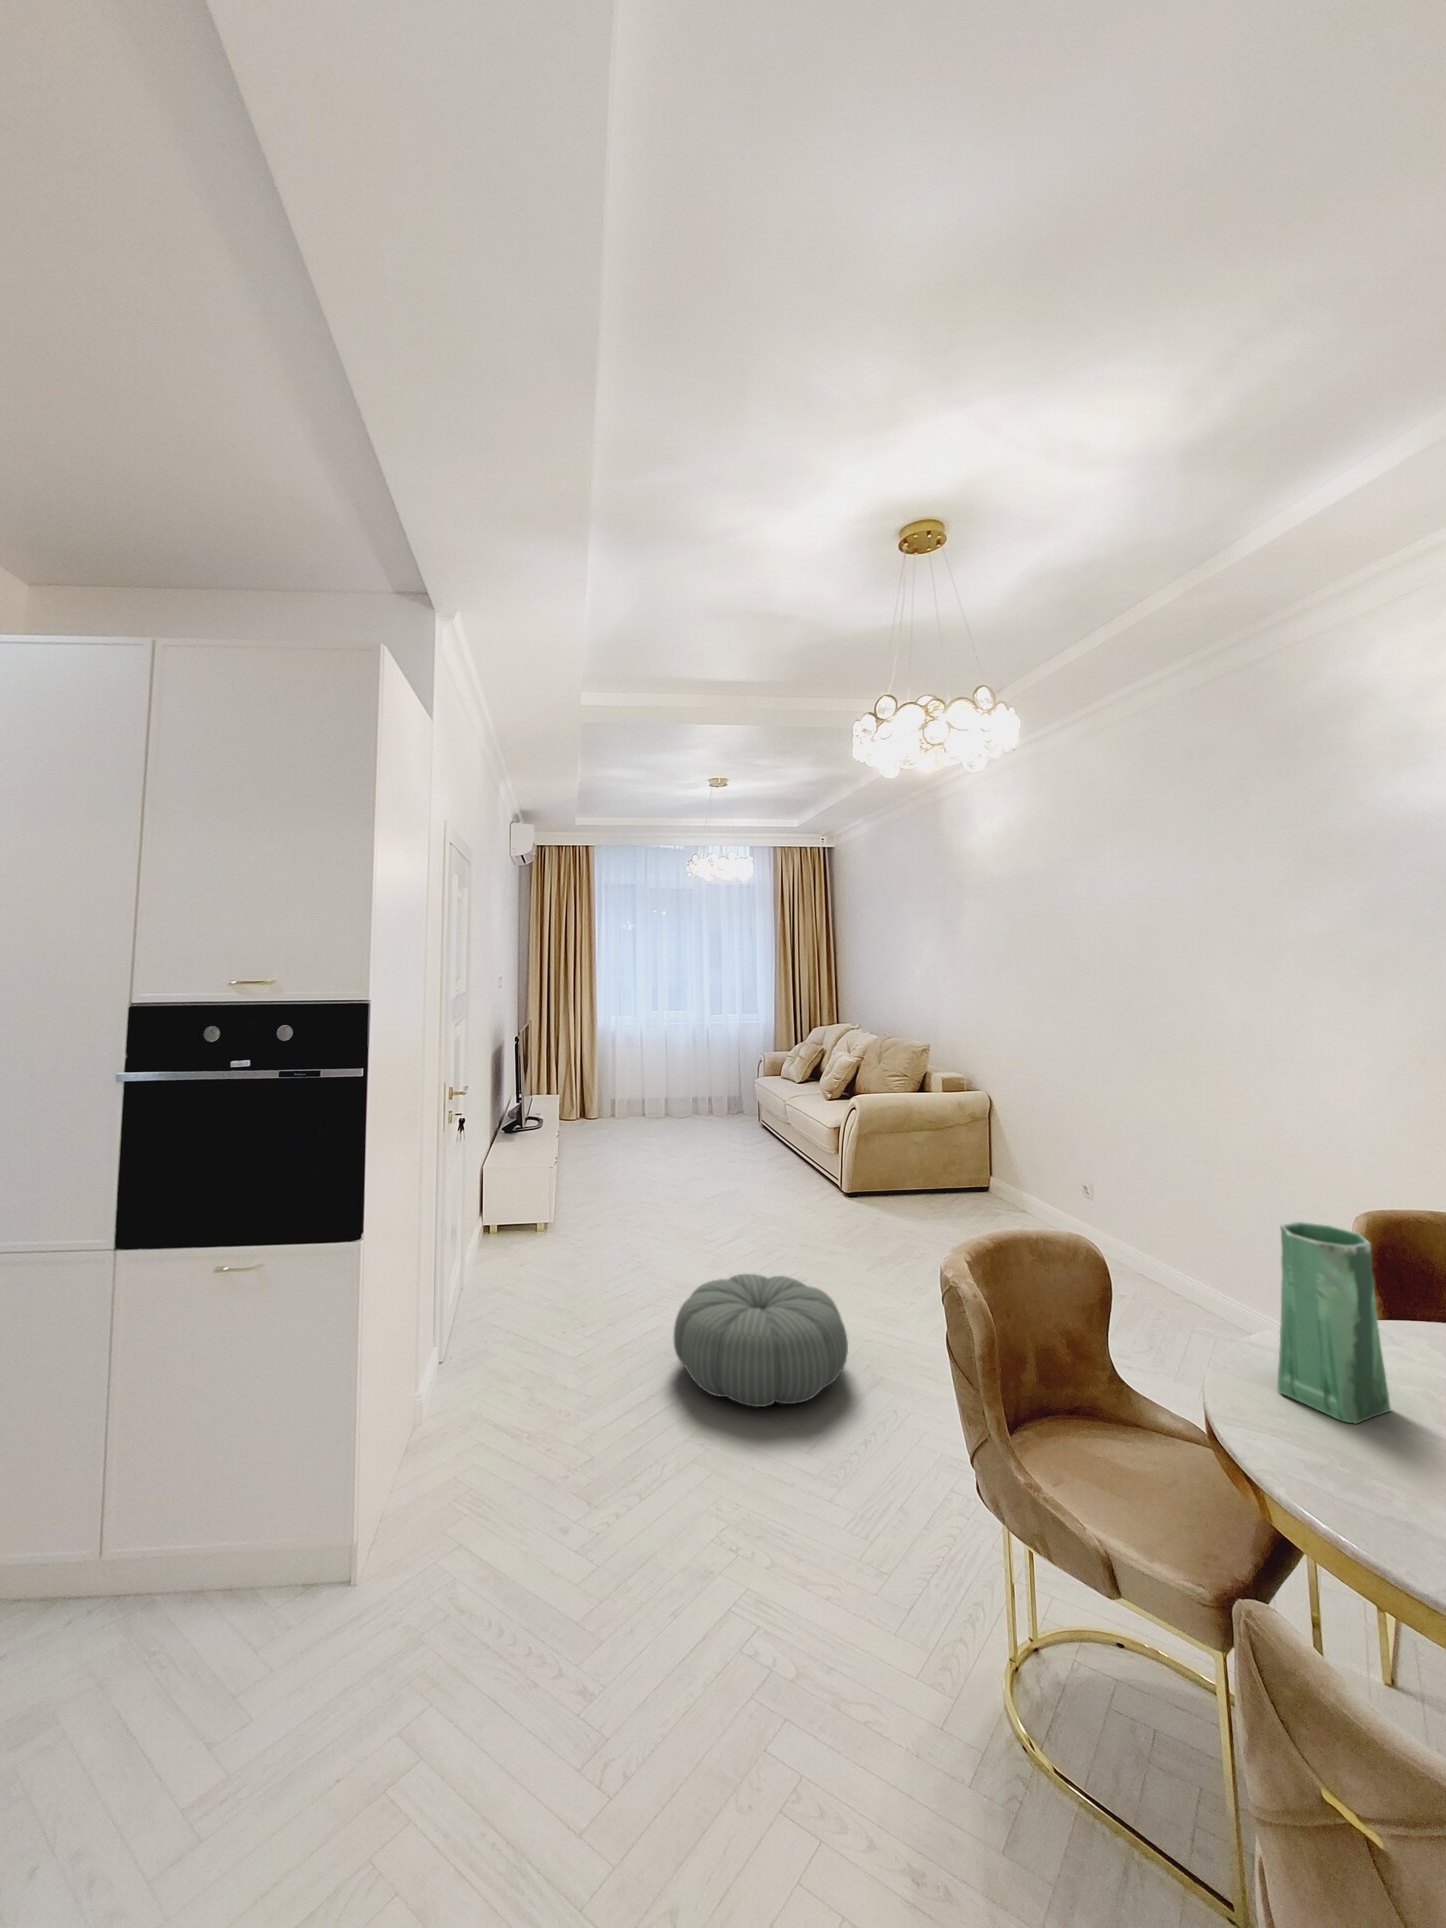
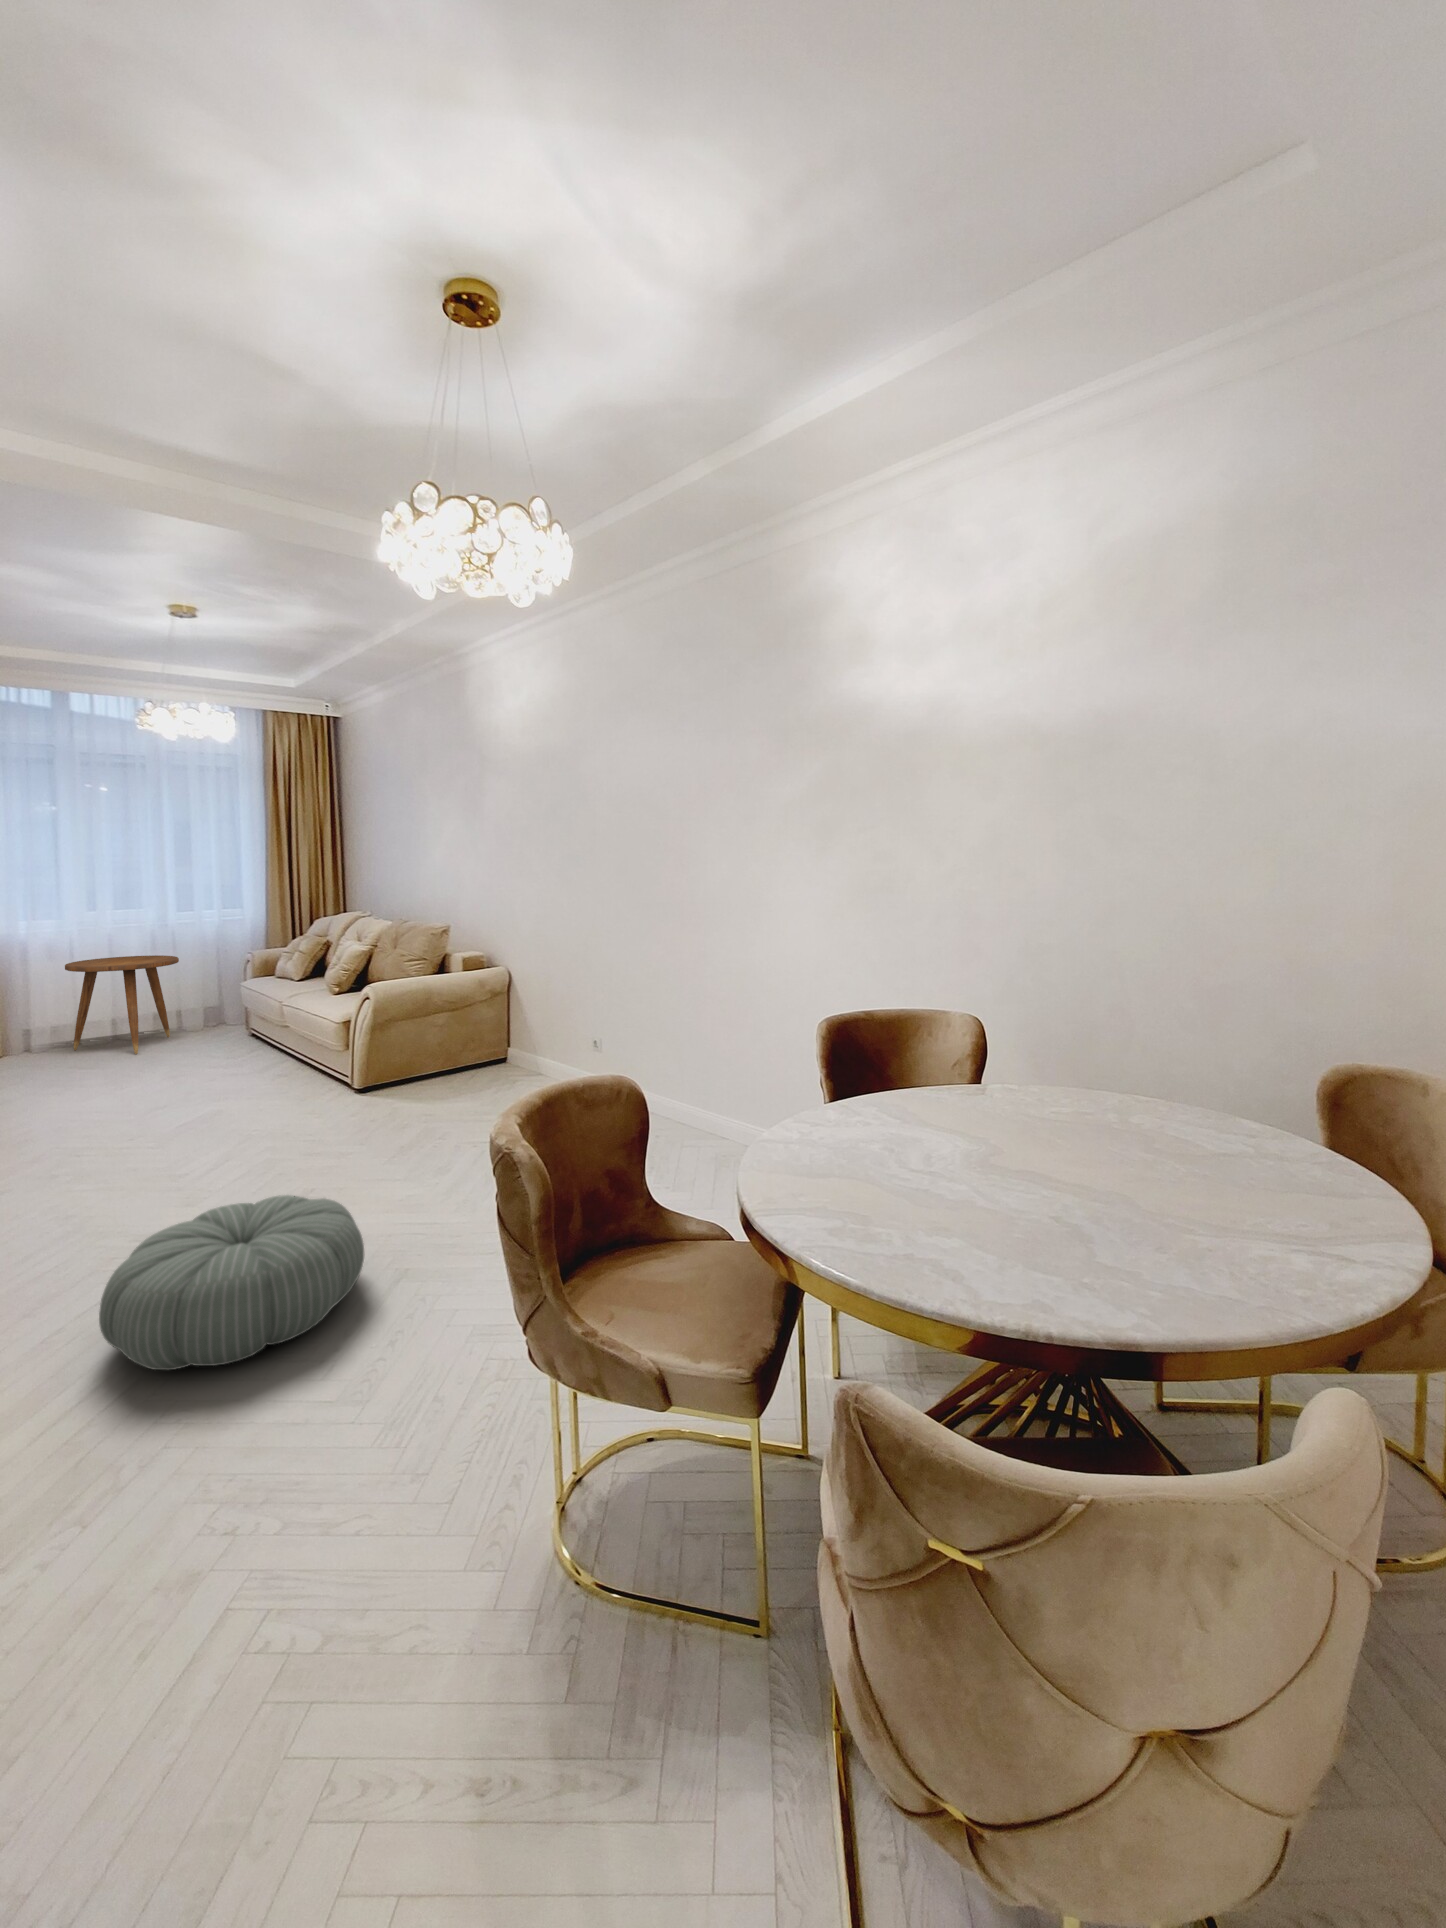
side table: none [651,1052,718,1132] -> present [65,955,179,1054]
vase: present [1278,1222,1391,1424] -> none [801,1021,875,1181]

